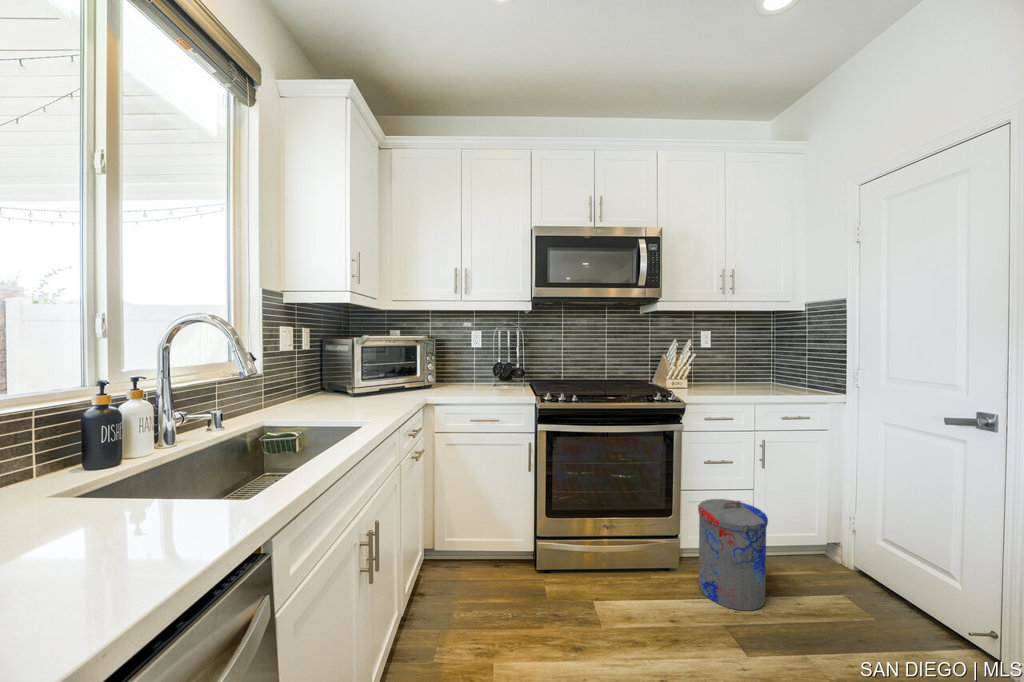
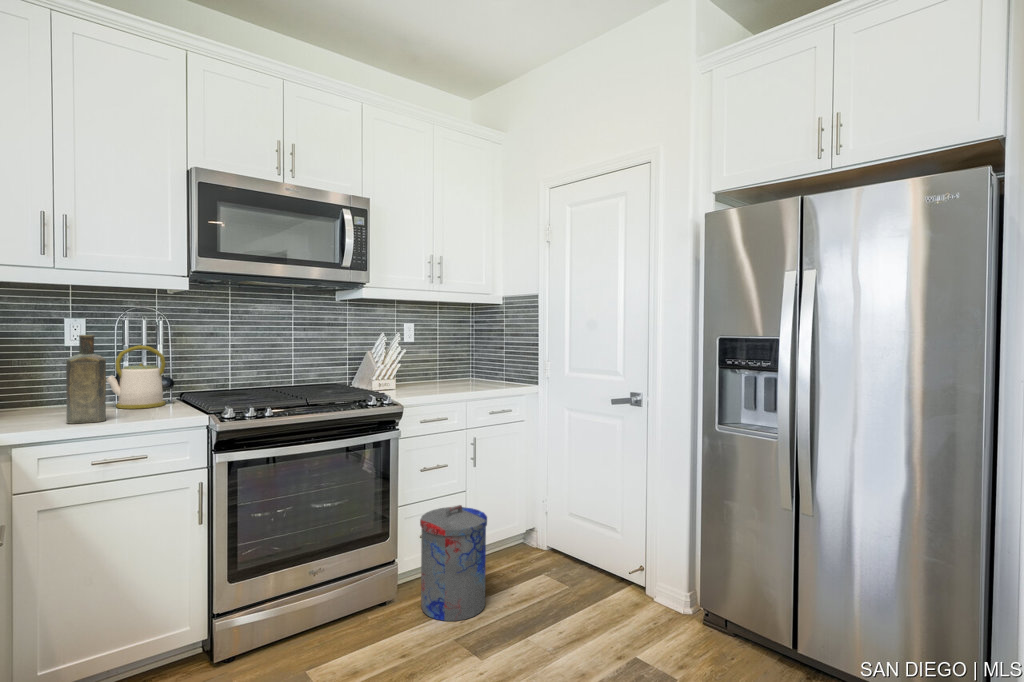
bottle: none [460,341,481,395] -> present [66,335,106,424]
kettle: none [488,347,520,388] -> present [106,345,166,409]

